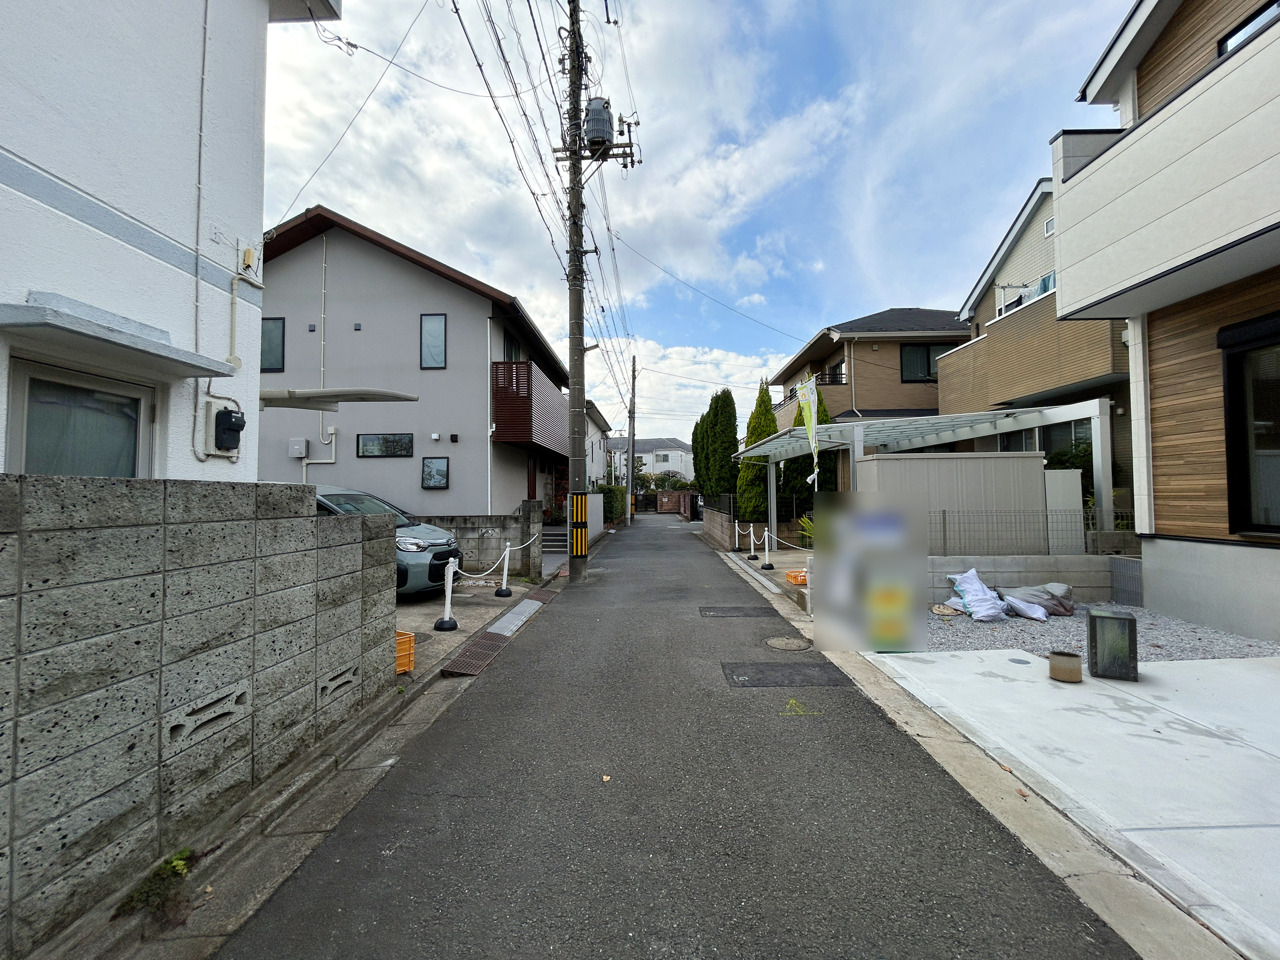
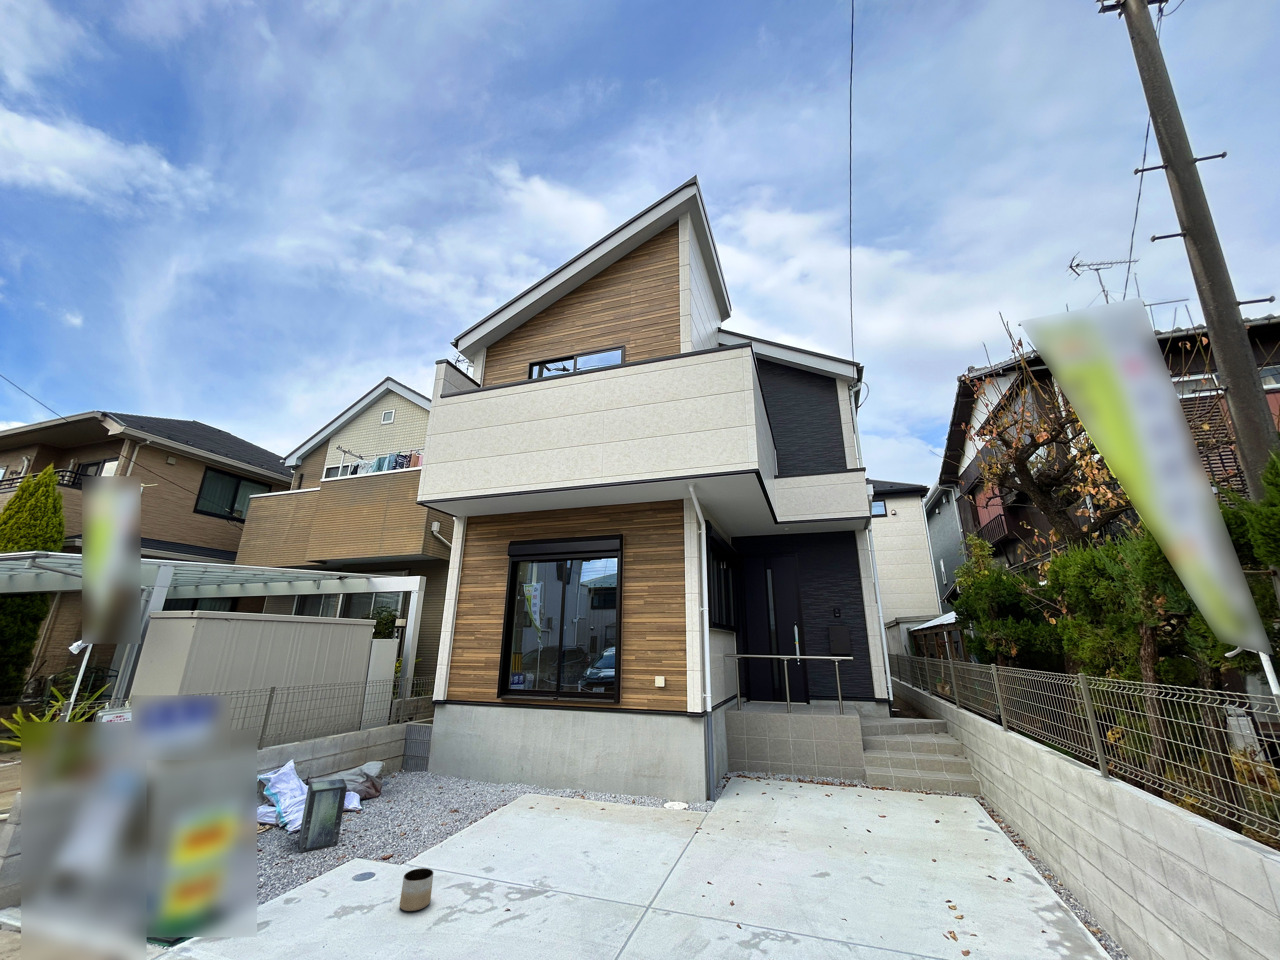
storage box: present [1086,609,1138,682] -> present [298,779,347,852]

